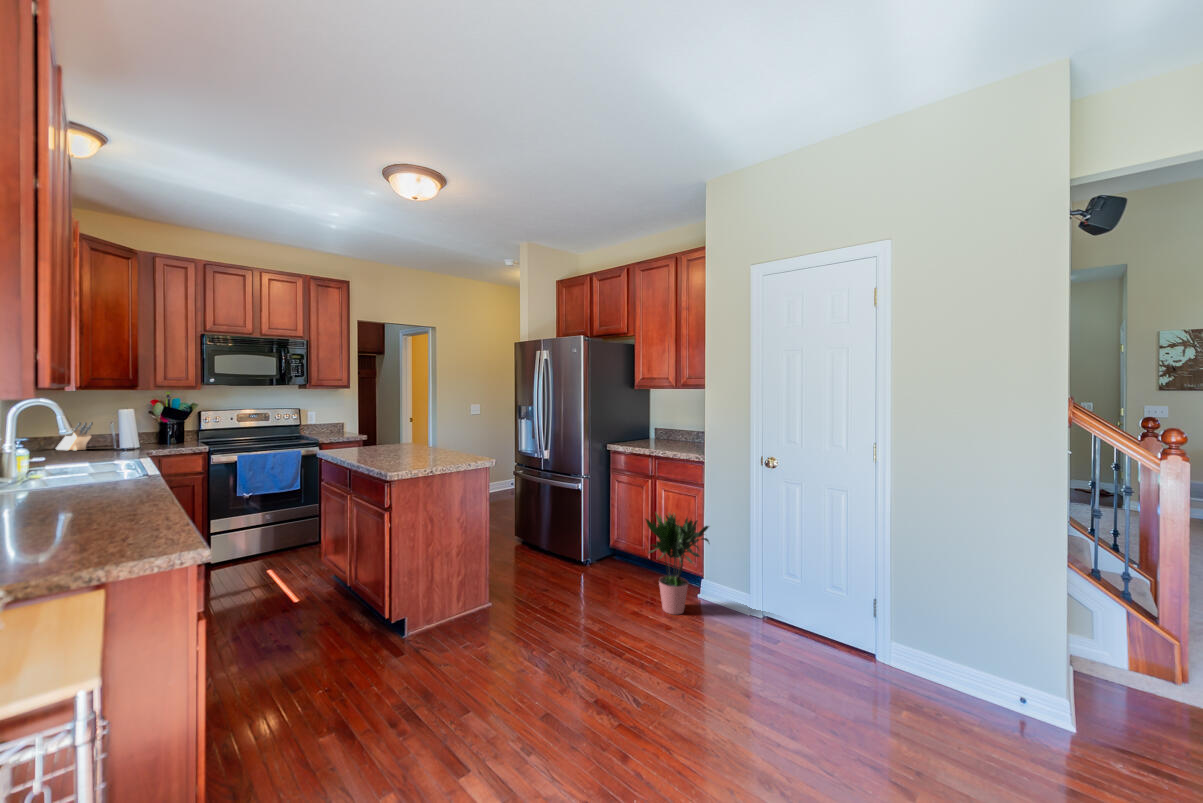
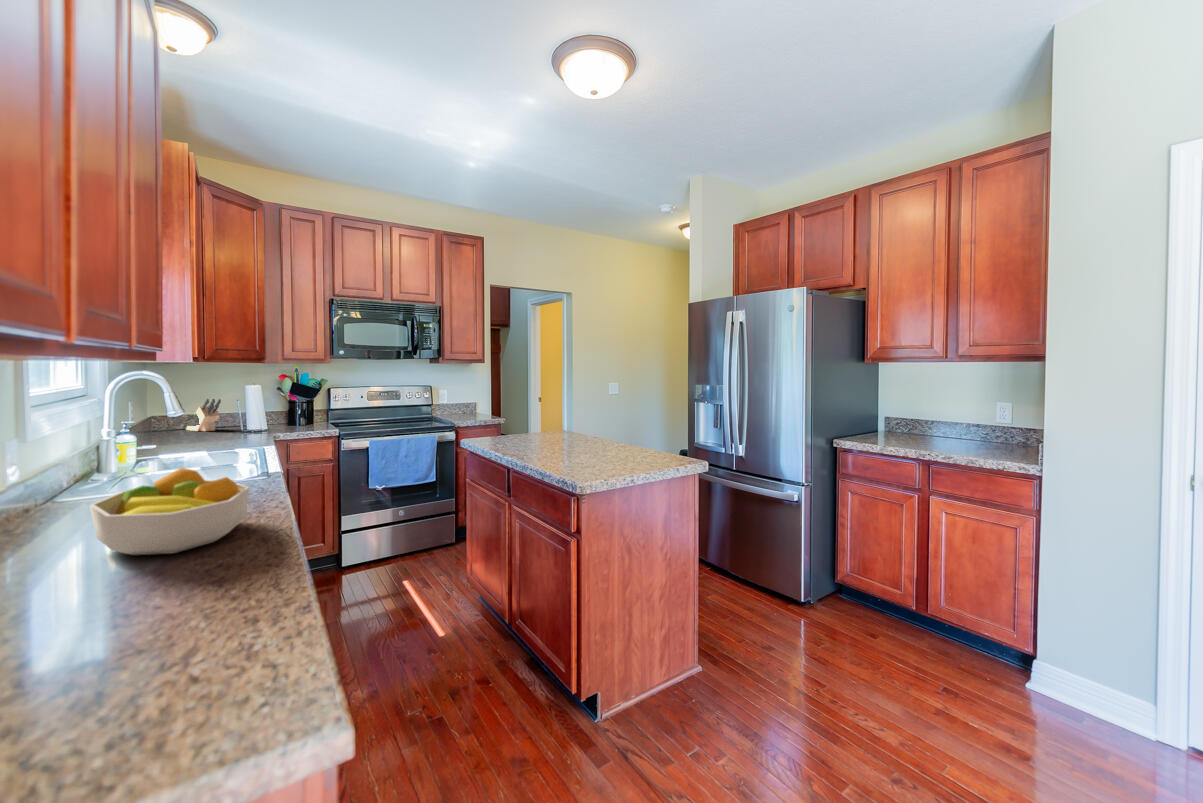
fruit bowl: none [44,462,146,509] -> present [90,468,249,555]
potted plant: present [646,513,709,614] -> none [948,544,1092,724]

